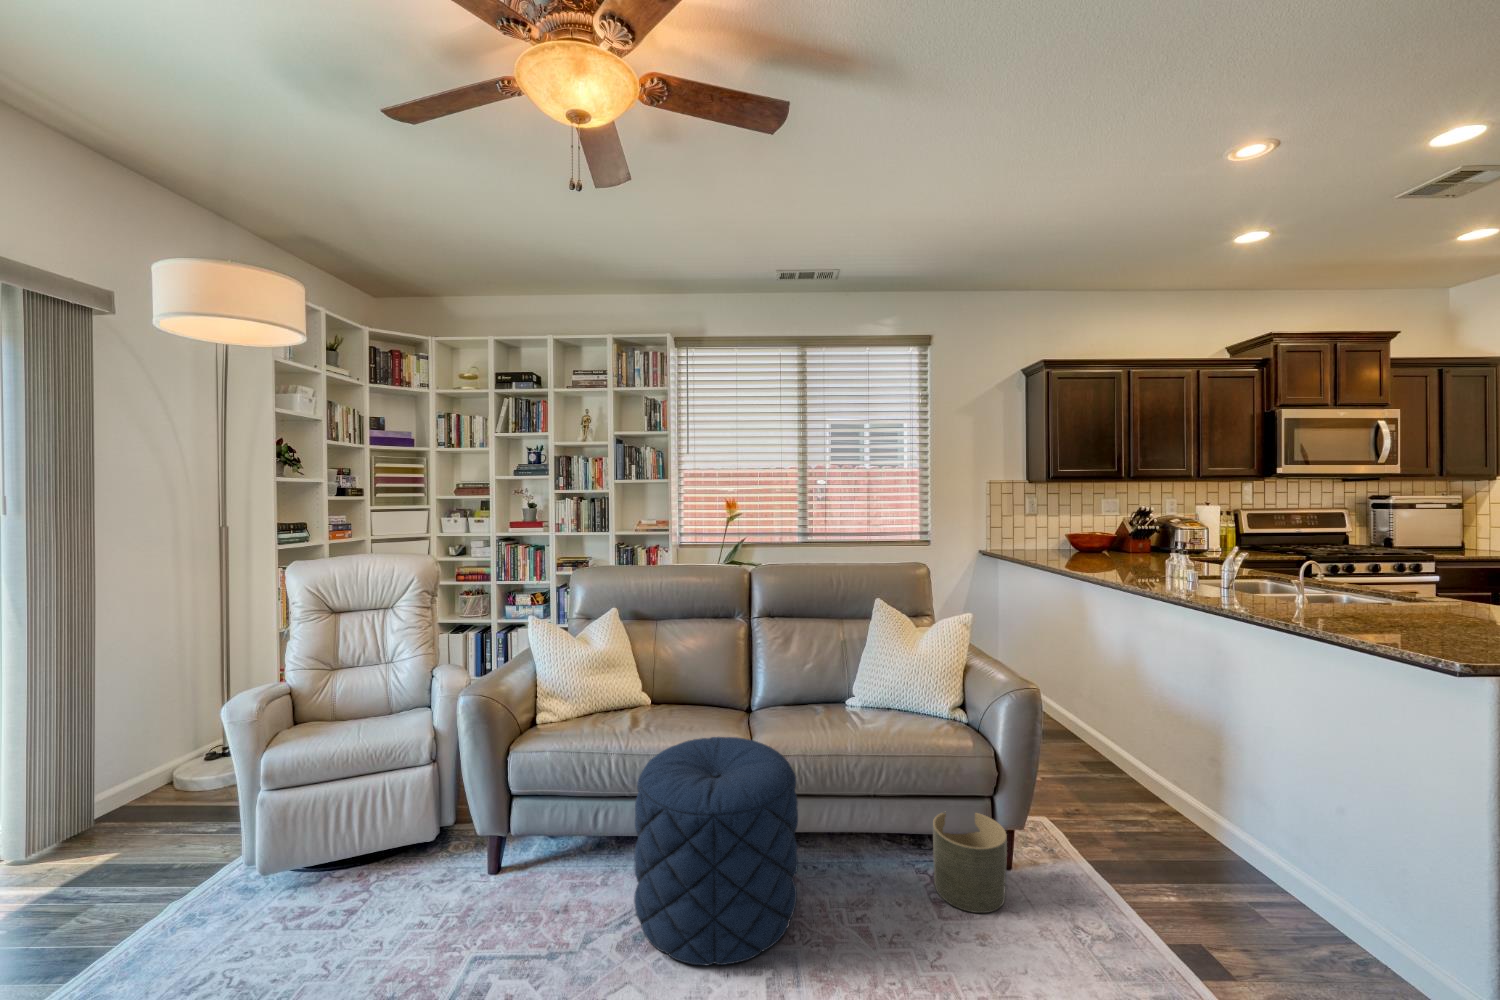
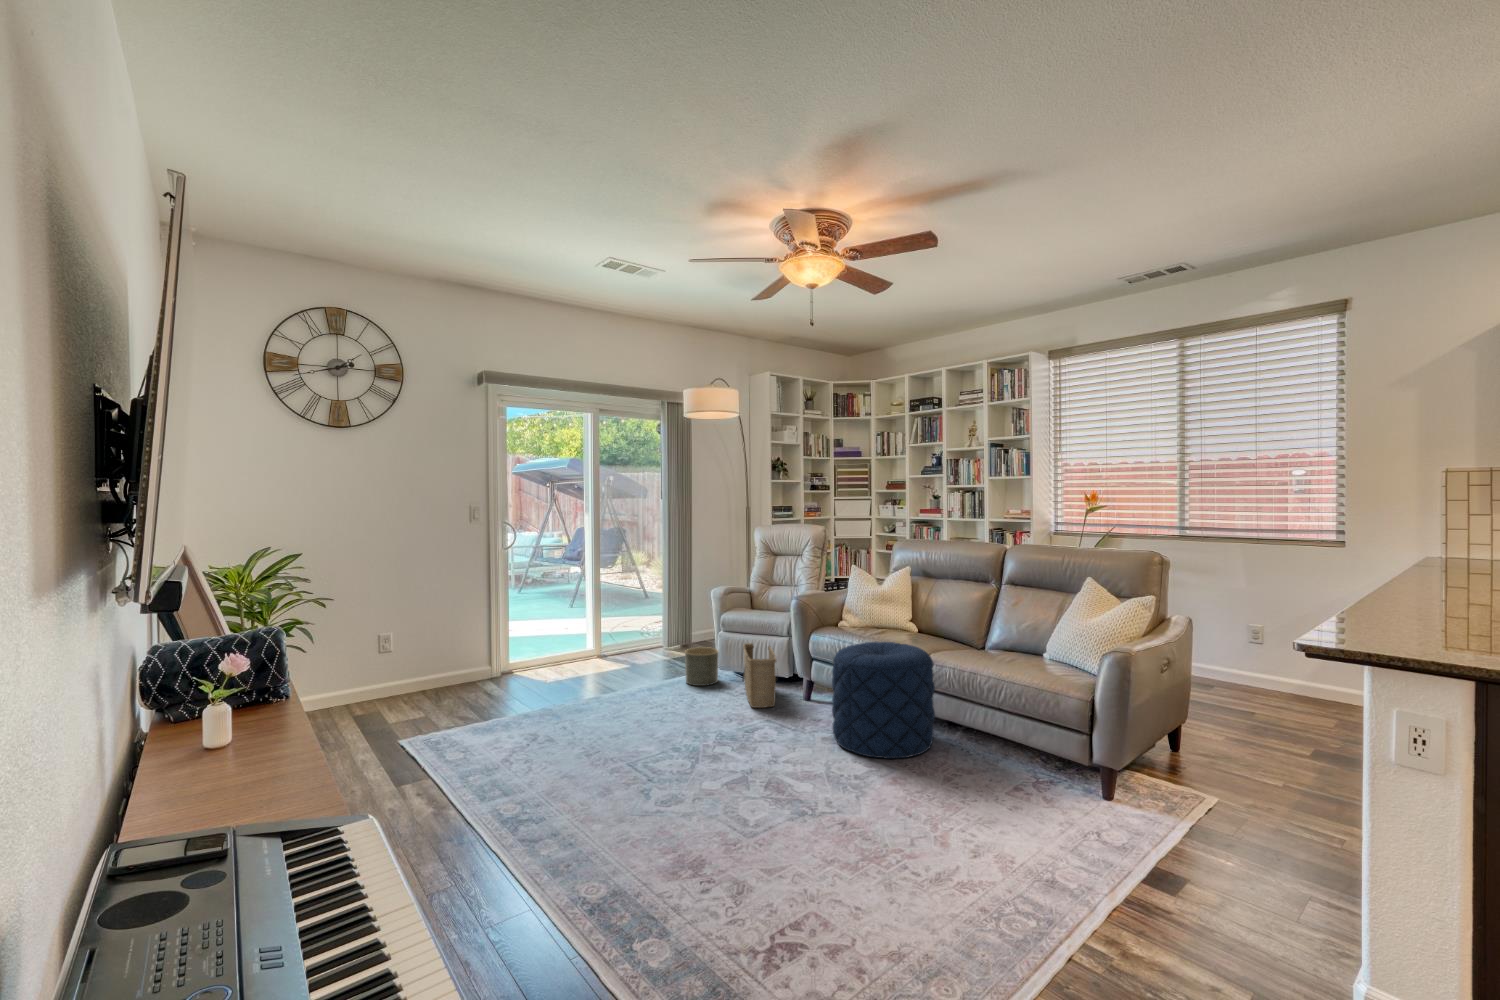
basket: none [341,794,467,953] -> present [743,643,777,708]
planter: present [933,813,1007,913] -> present [685,647,719,686]

